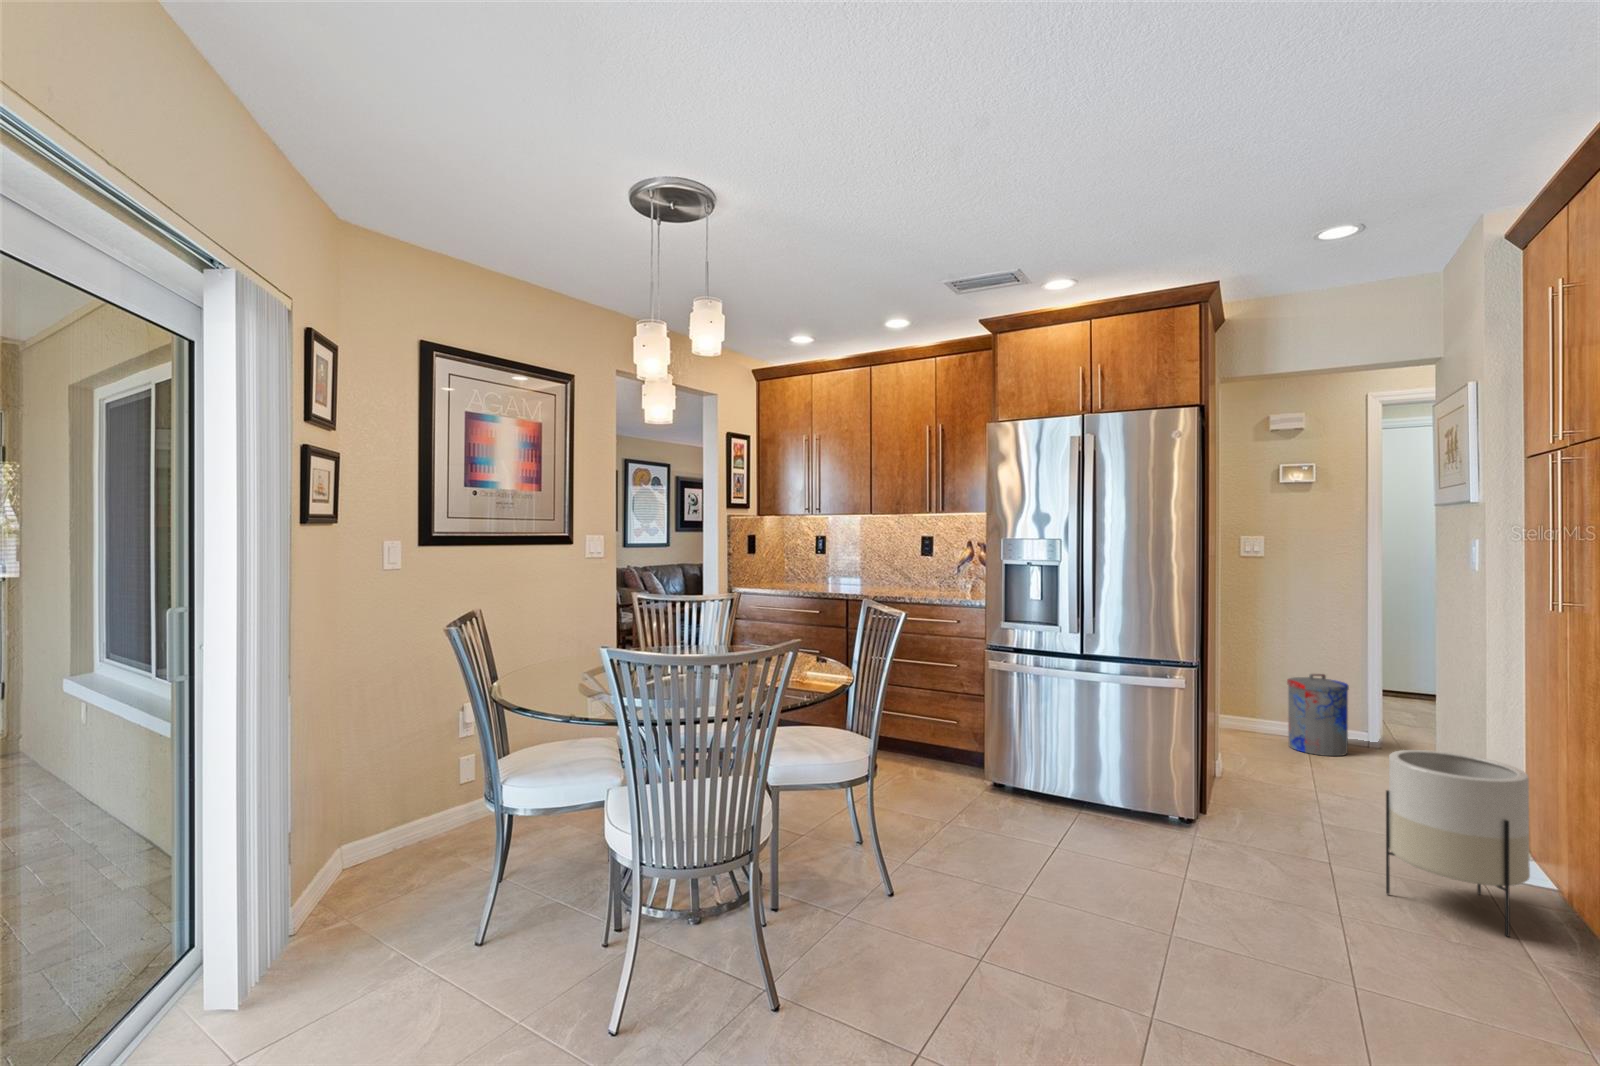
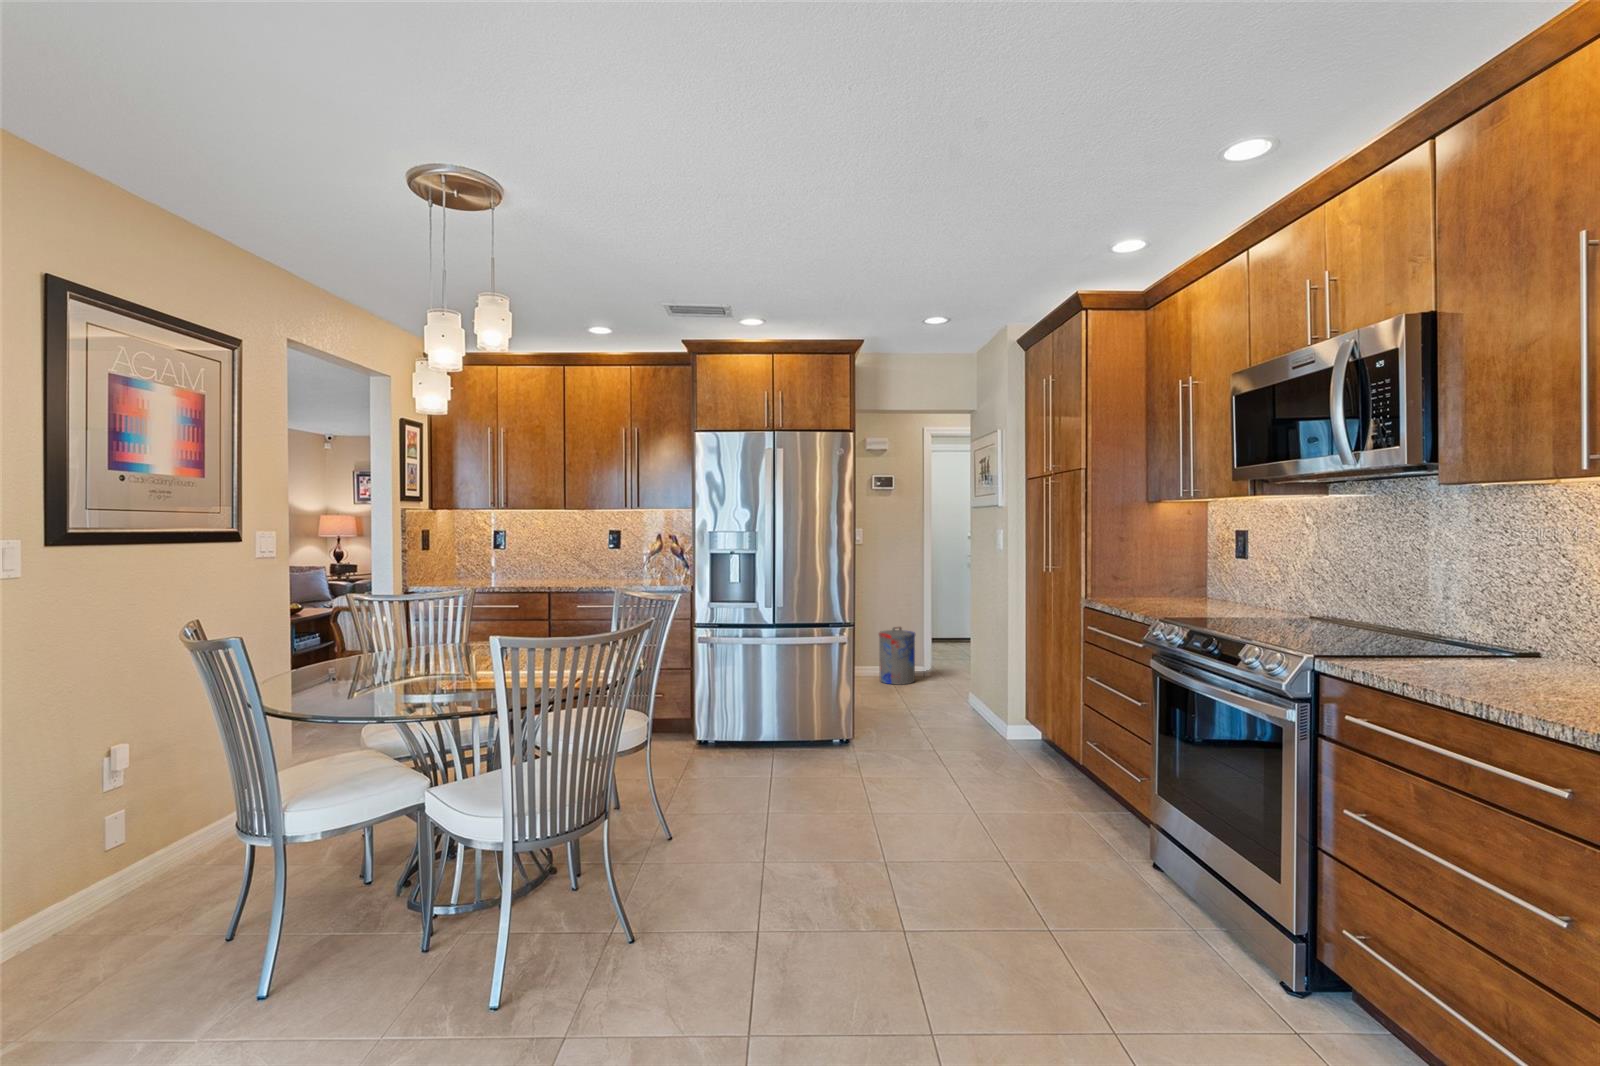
planter: present [1386,750,1530,937] -> none [972,664,1042,770]

